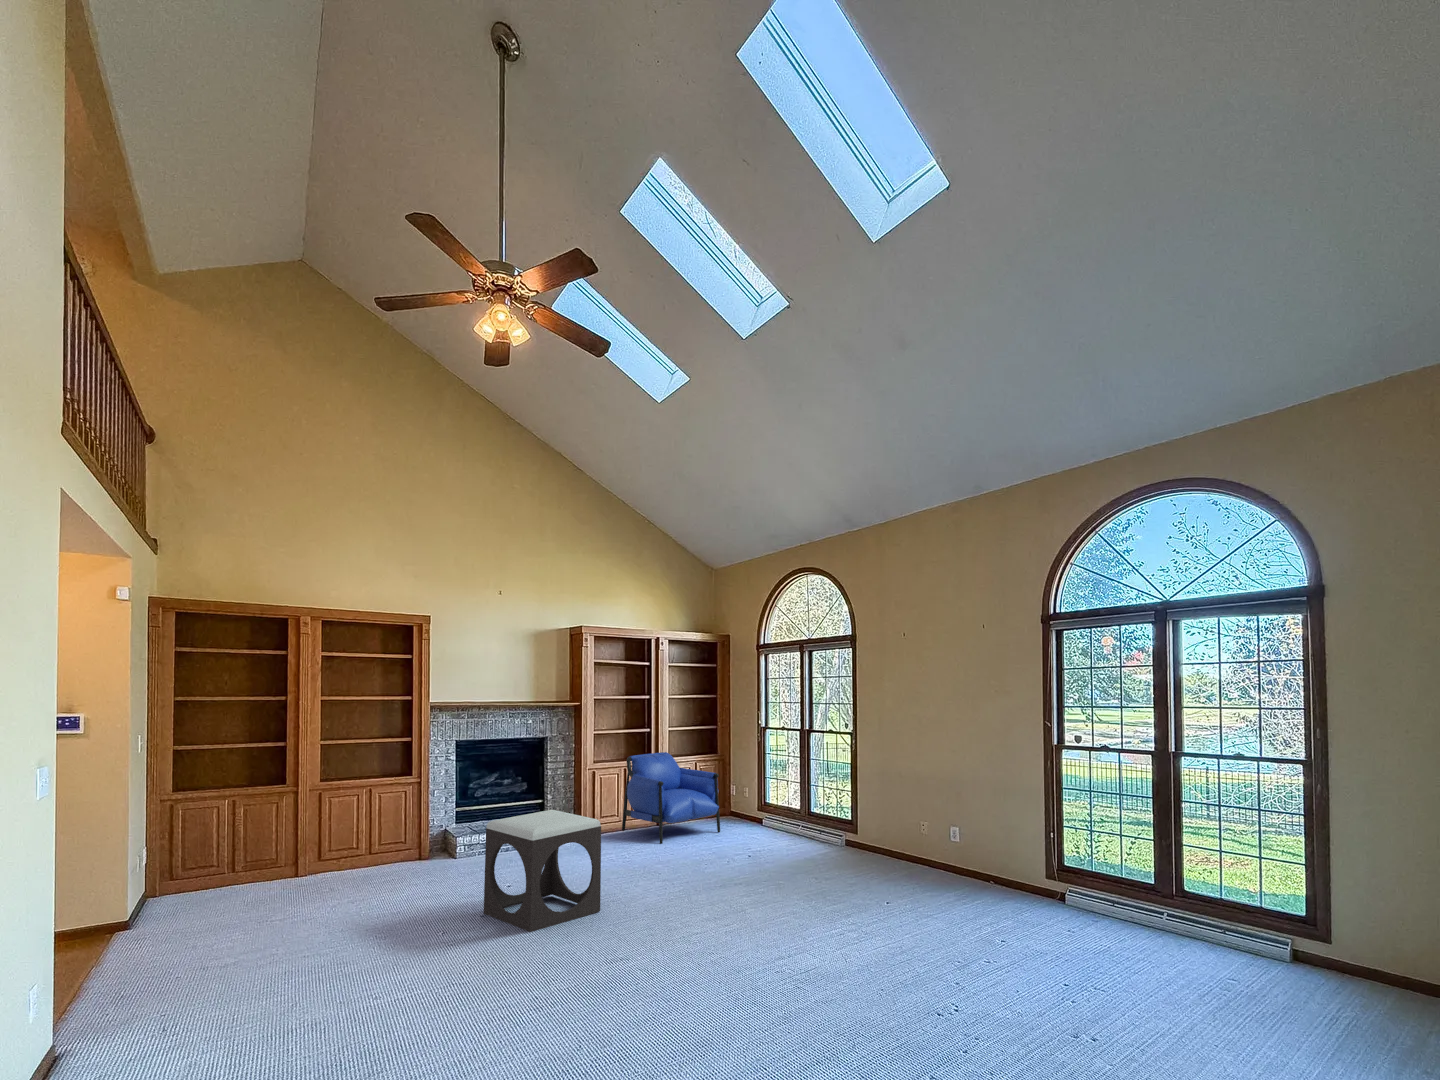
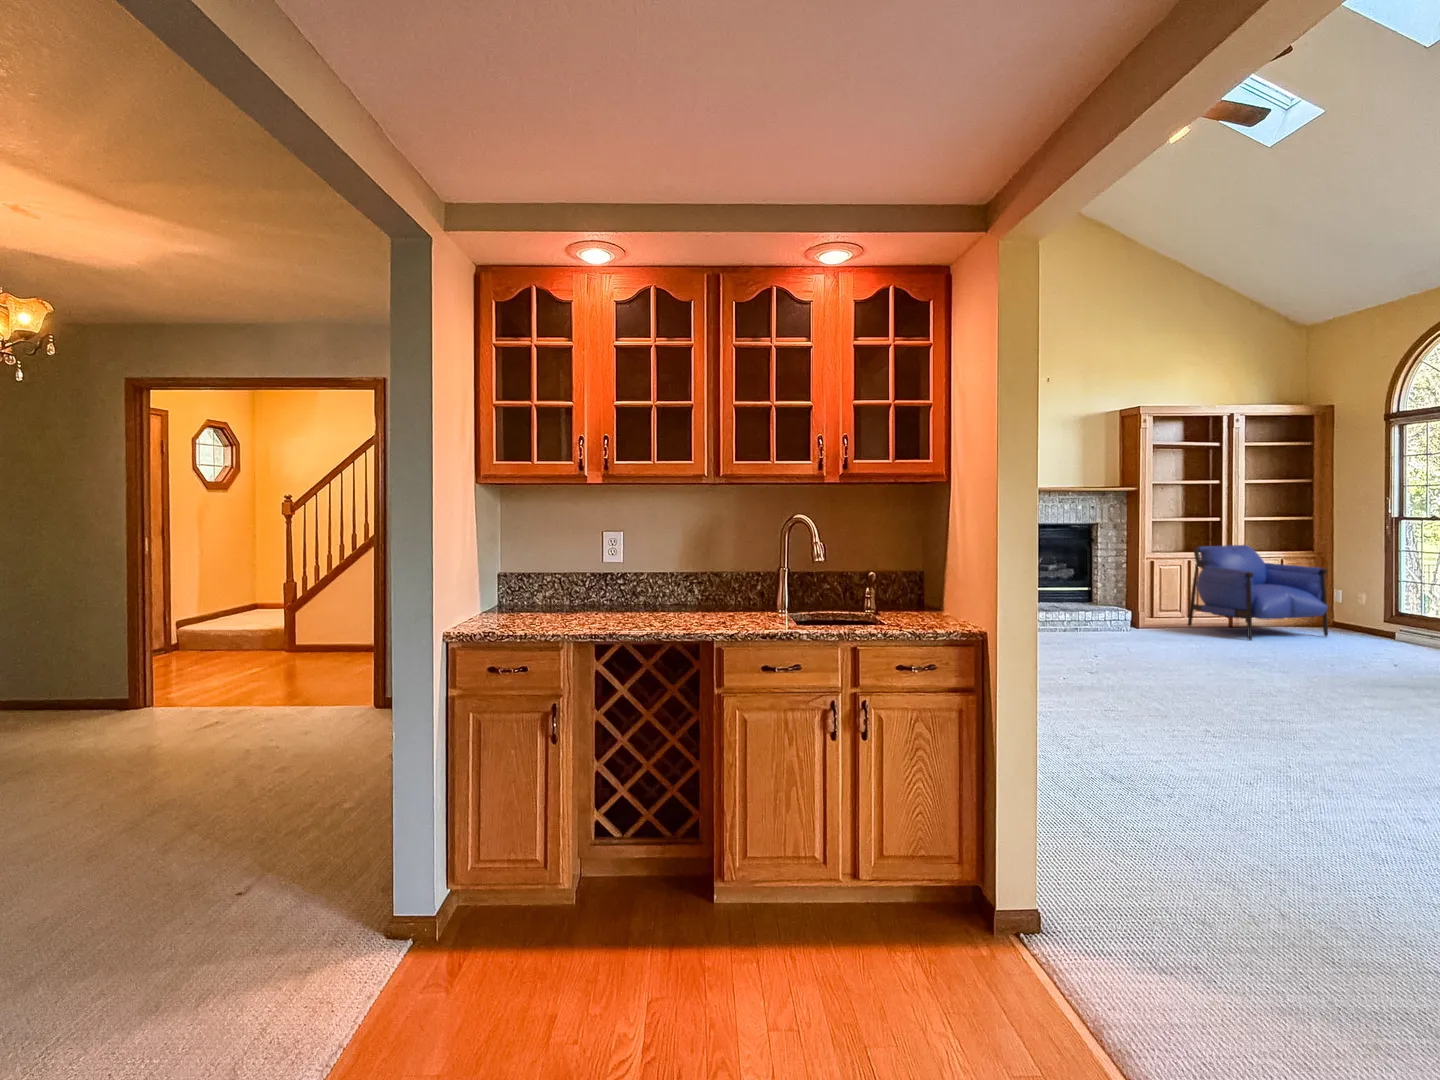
footstool: present [484,810,601,932] -> none [1074,582,1218,698]

